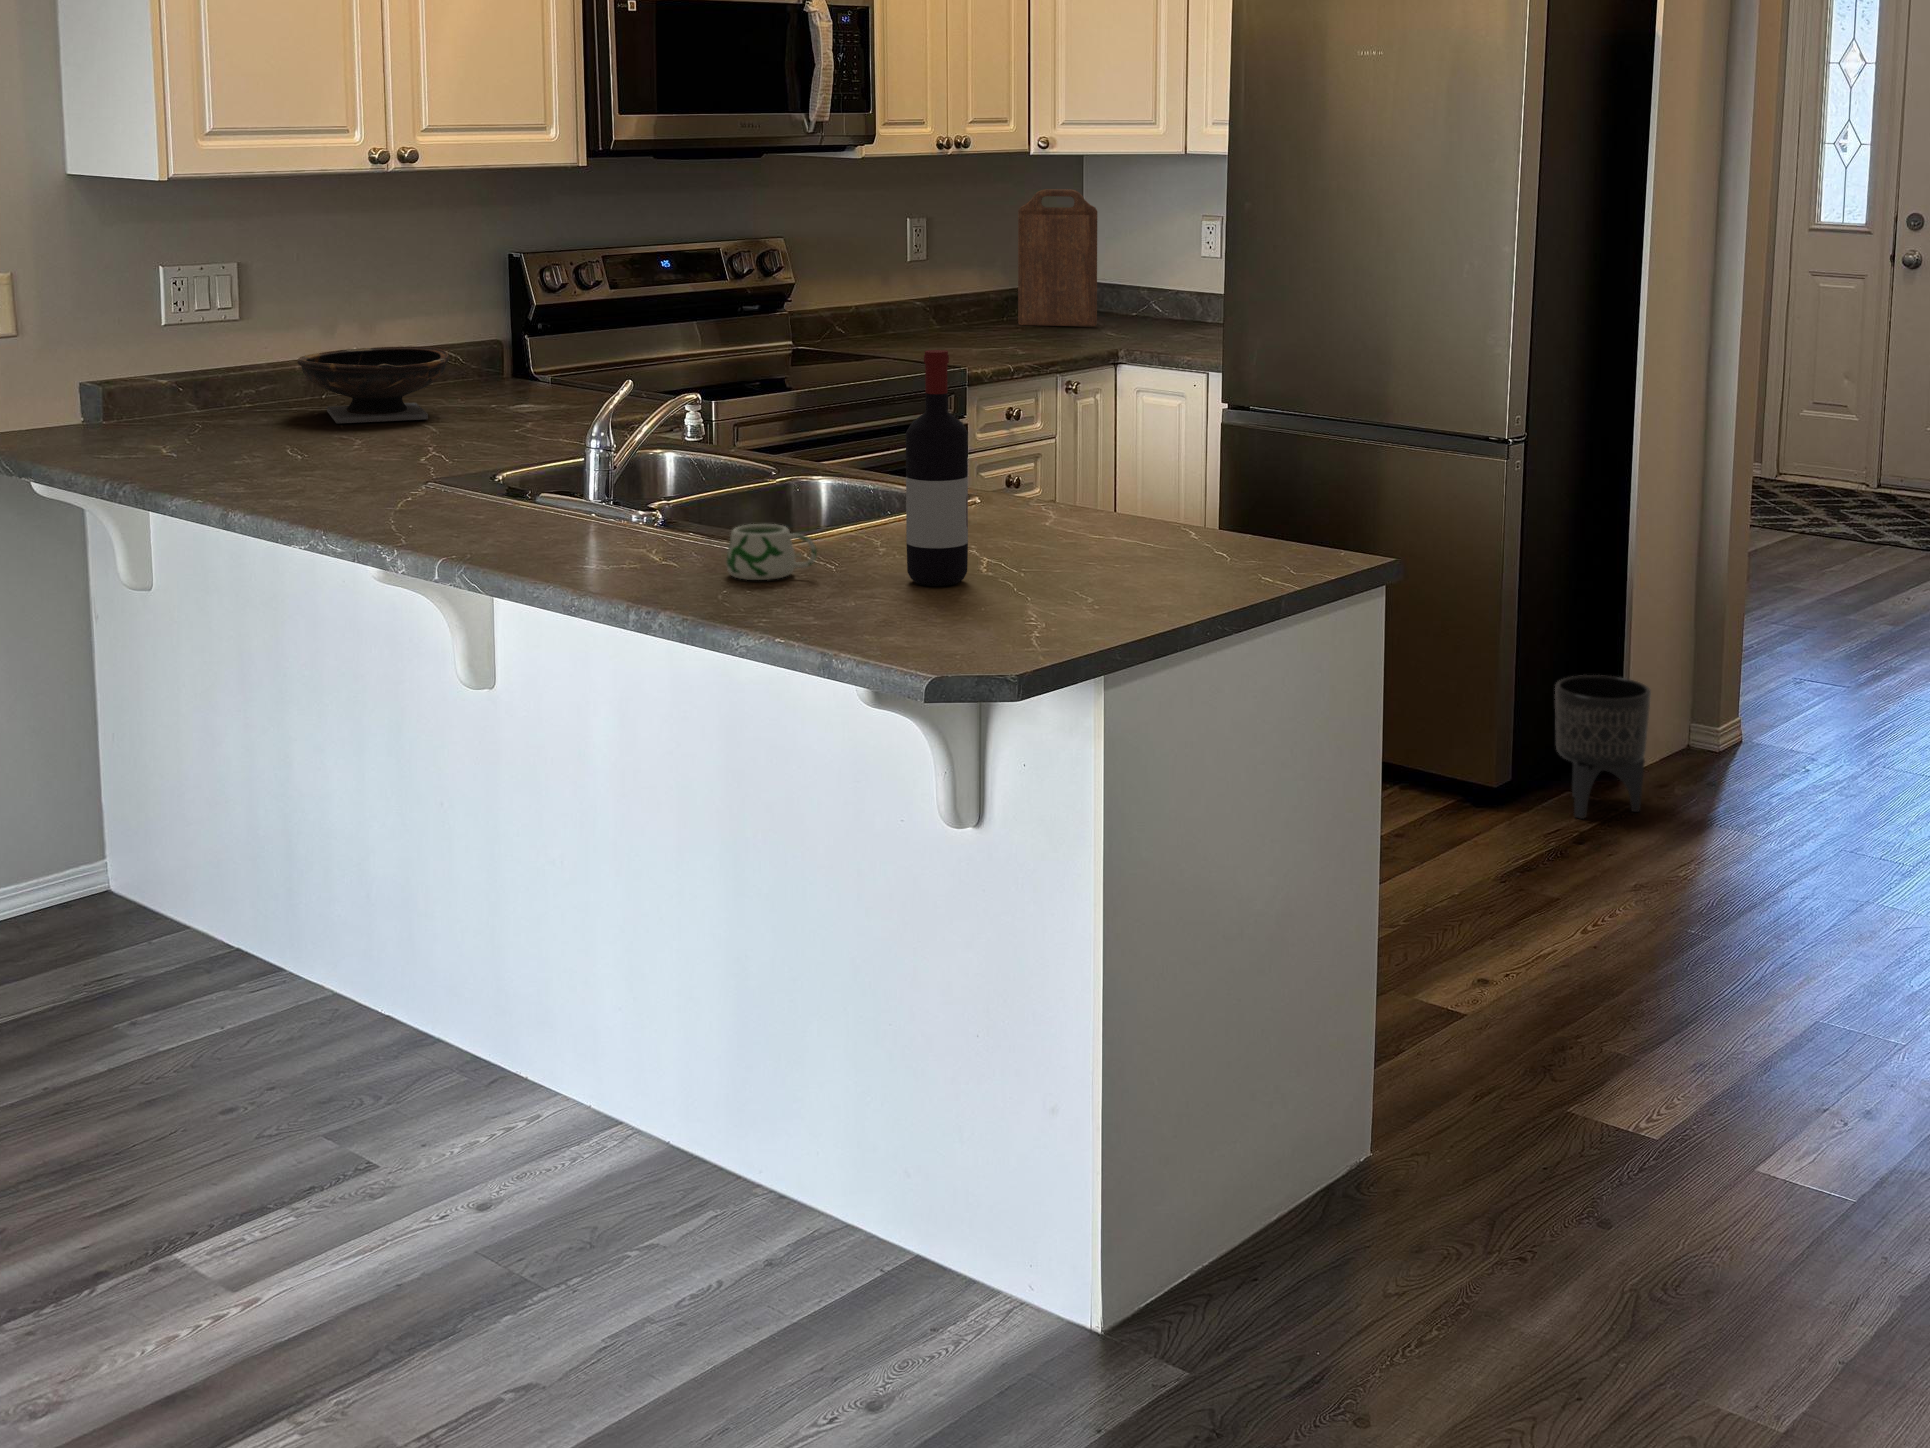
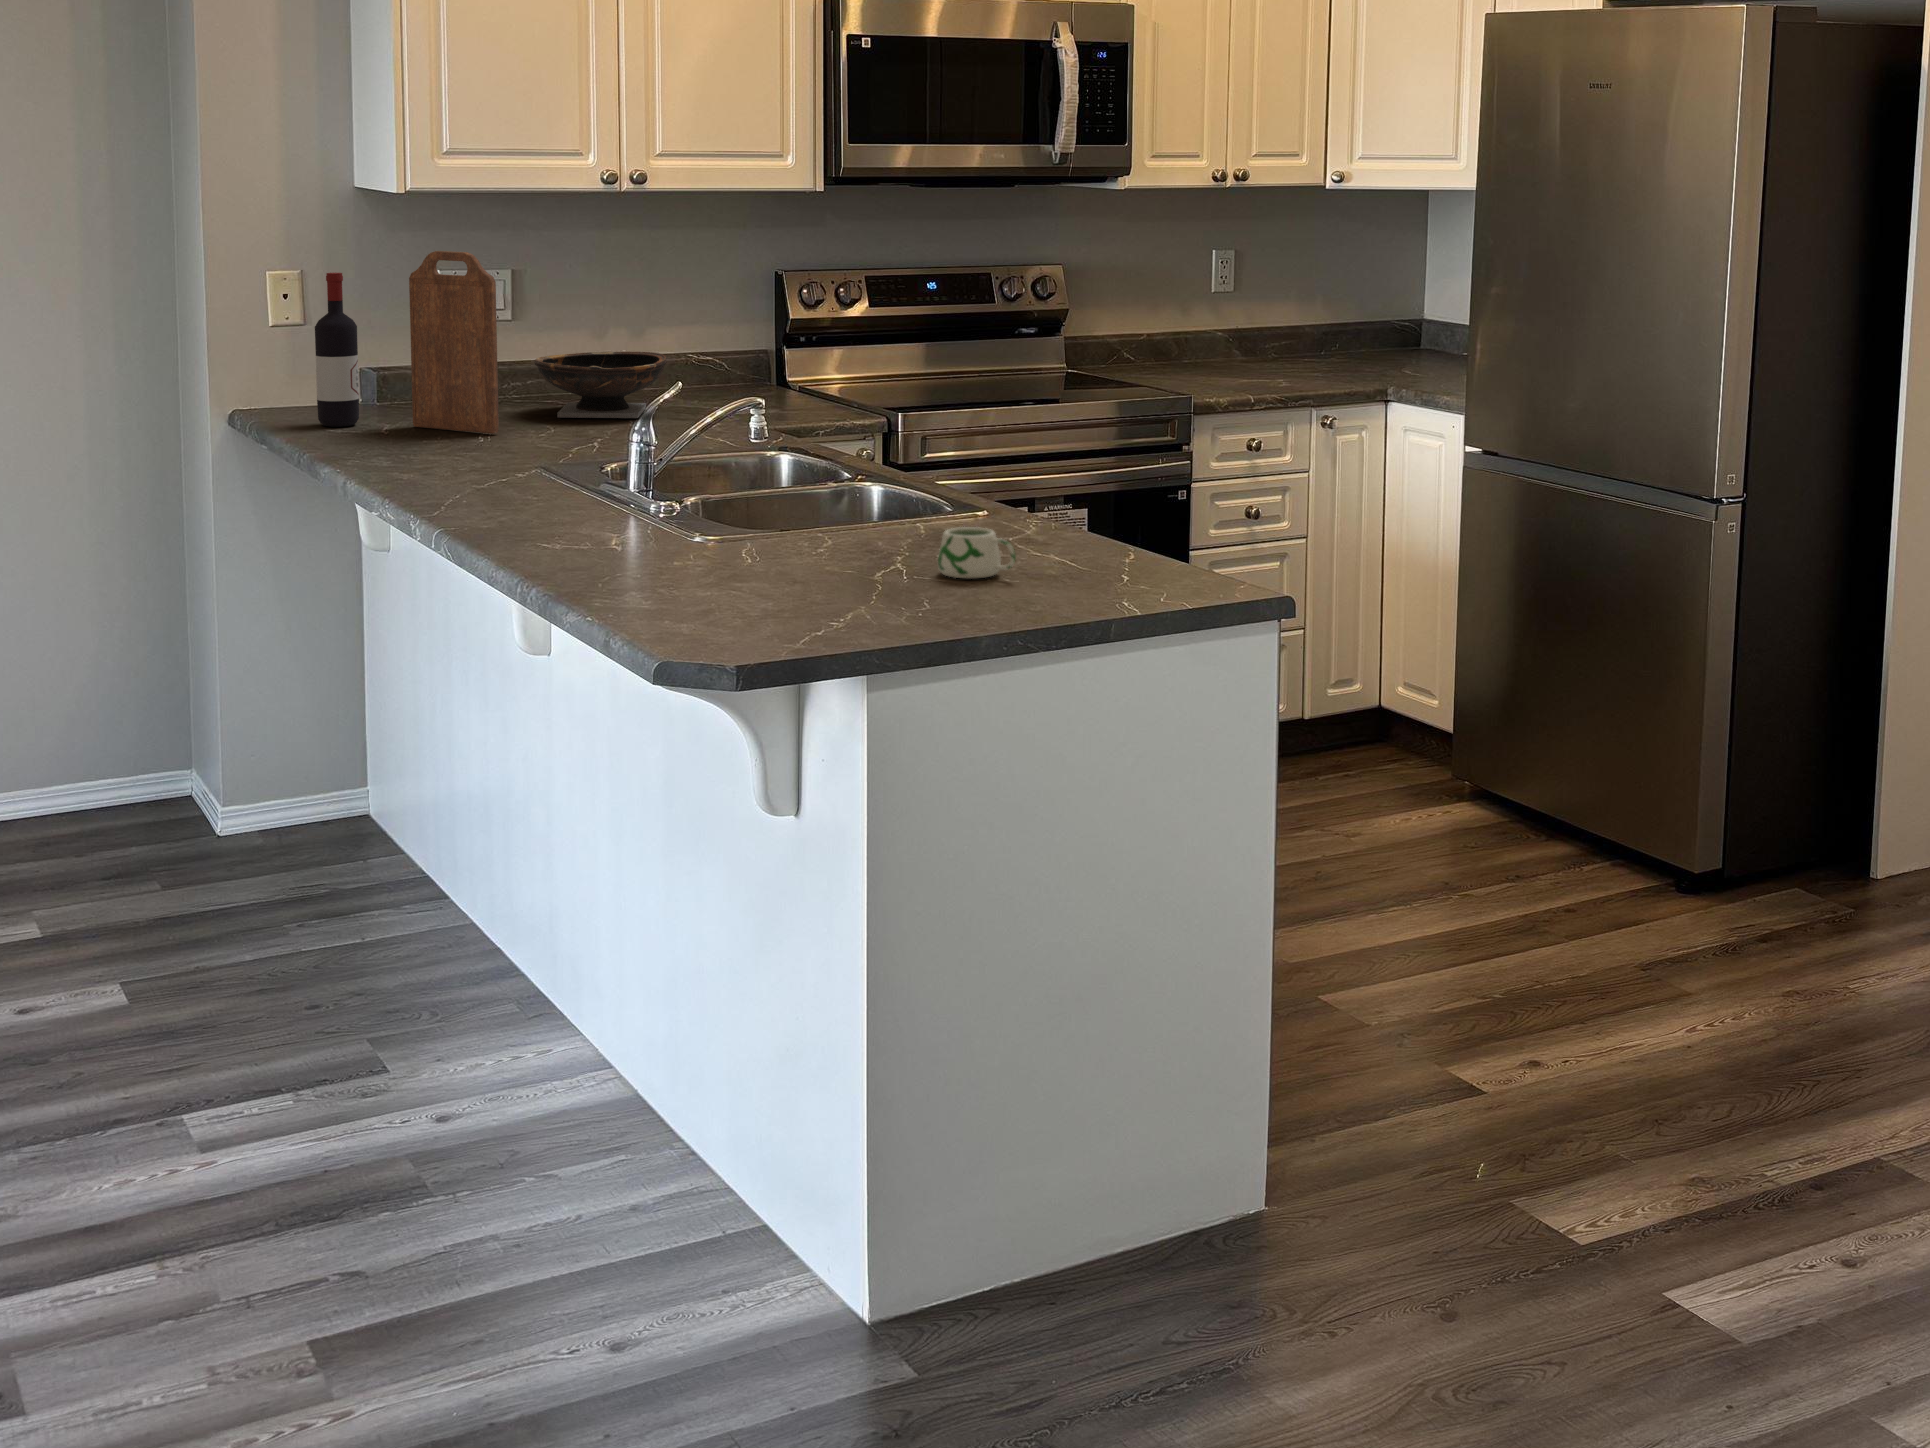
cutting board: present [1018,189,1097,326] -> present [409,251,499,434]
wine bottle: present [906,350,968,586] -> present [315,273,359,427]
mug: present [726,524,817,580] -> present [938,527,1016,578]
planter: present [1555,675,1651,818] -> none [1760,765,1867,921]

